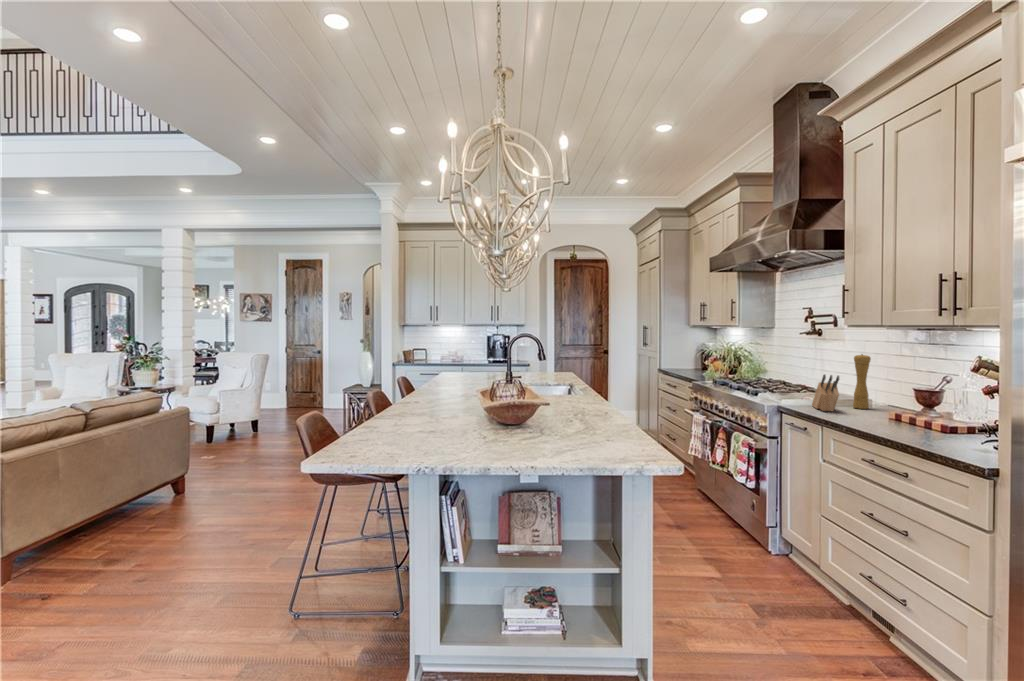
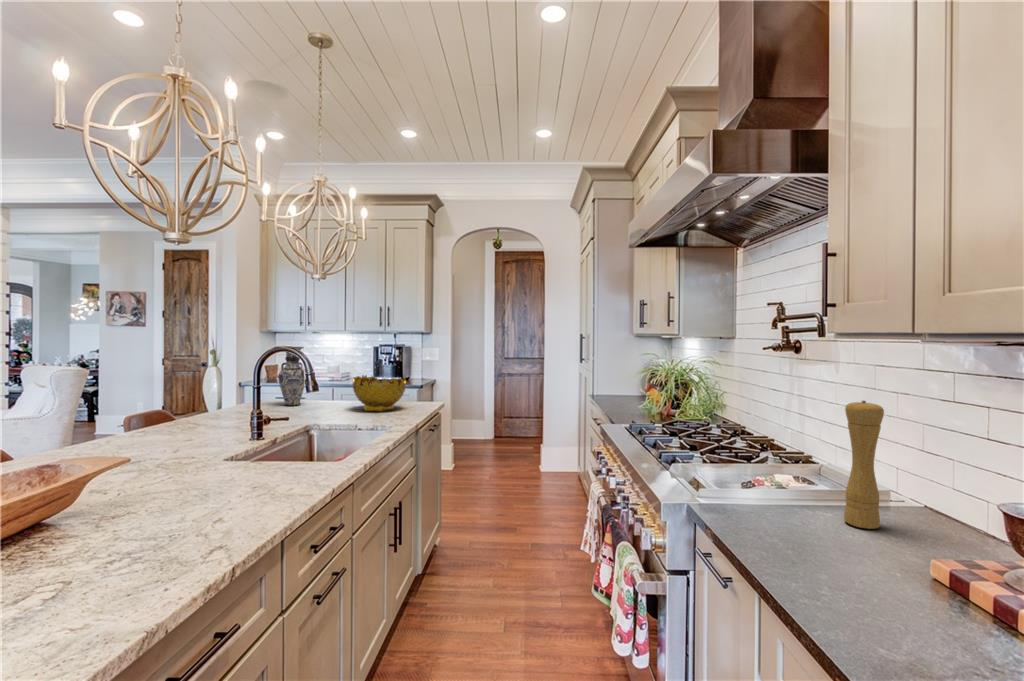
vase: none [471,336,489,375] -> present [278,347,304,406]
decorative bowl: none [526,354,560,377] -> present [353,375,406,412]
knife block: present [812,375,839,411] -> none [754,452,805,539]

